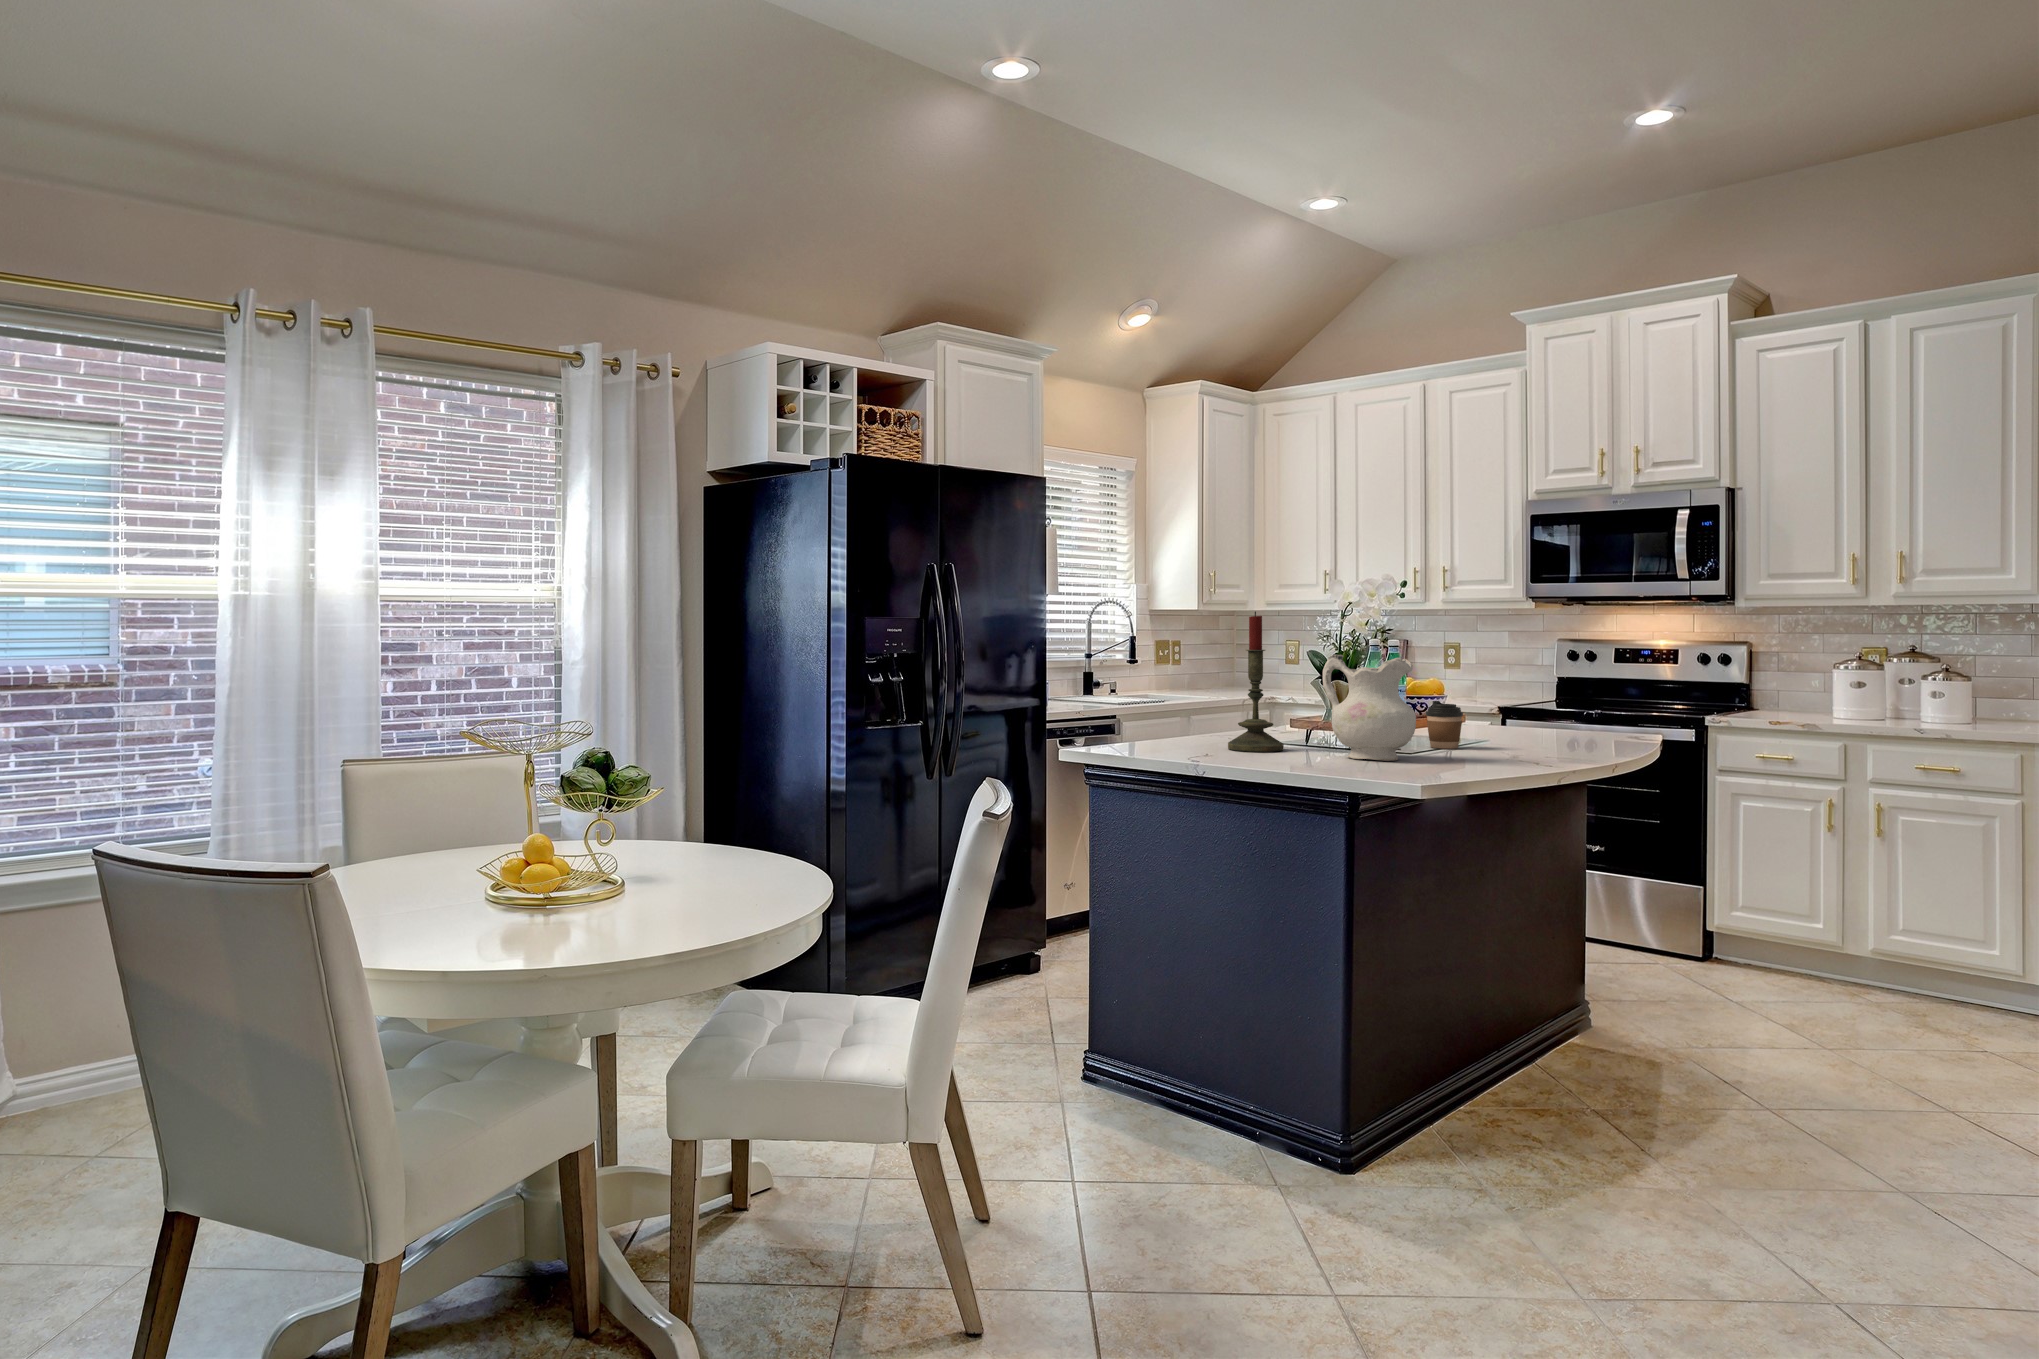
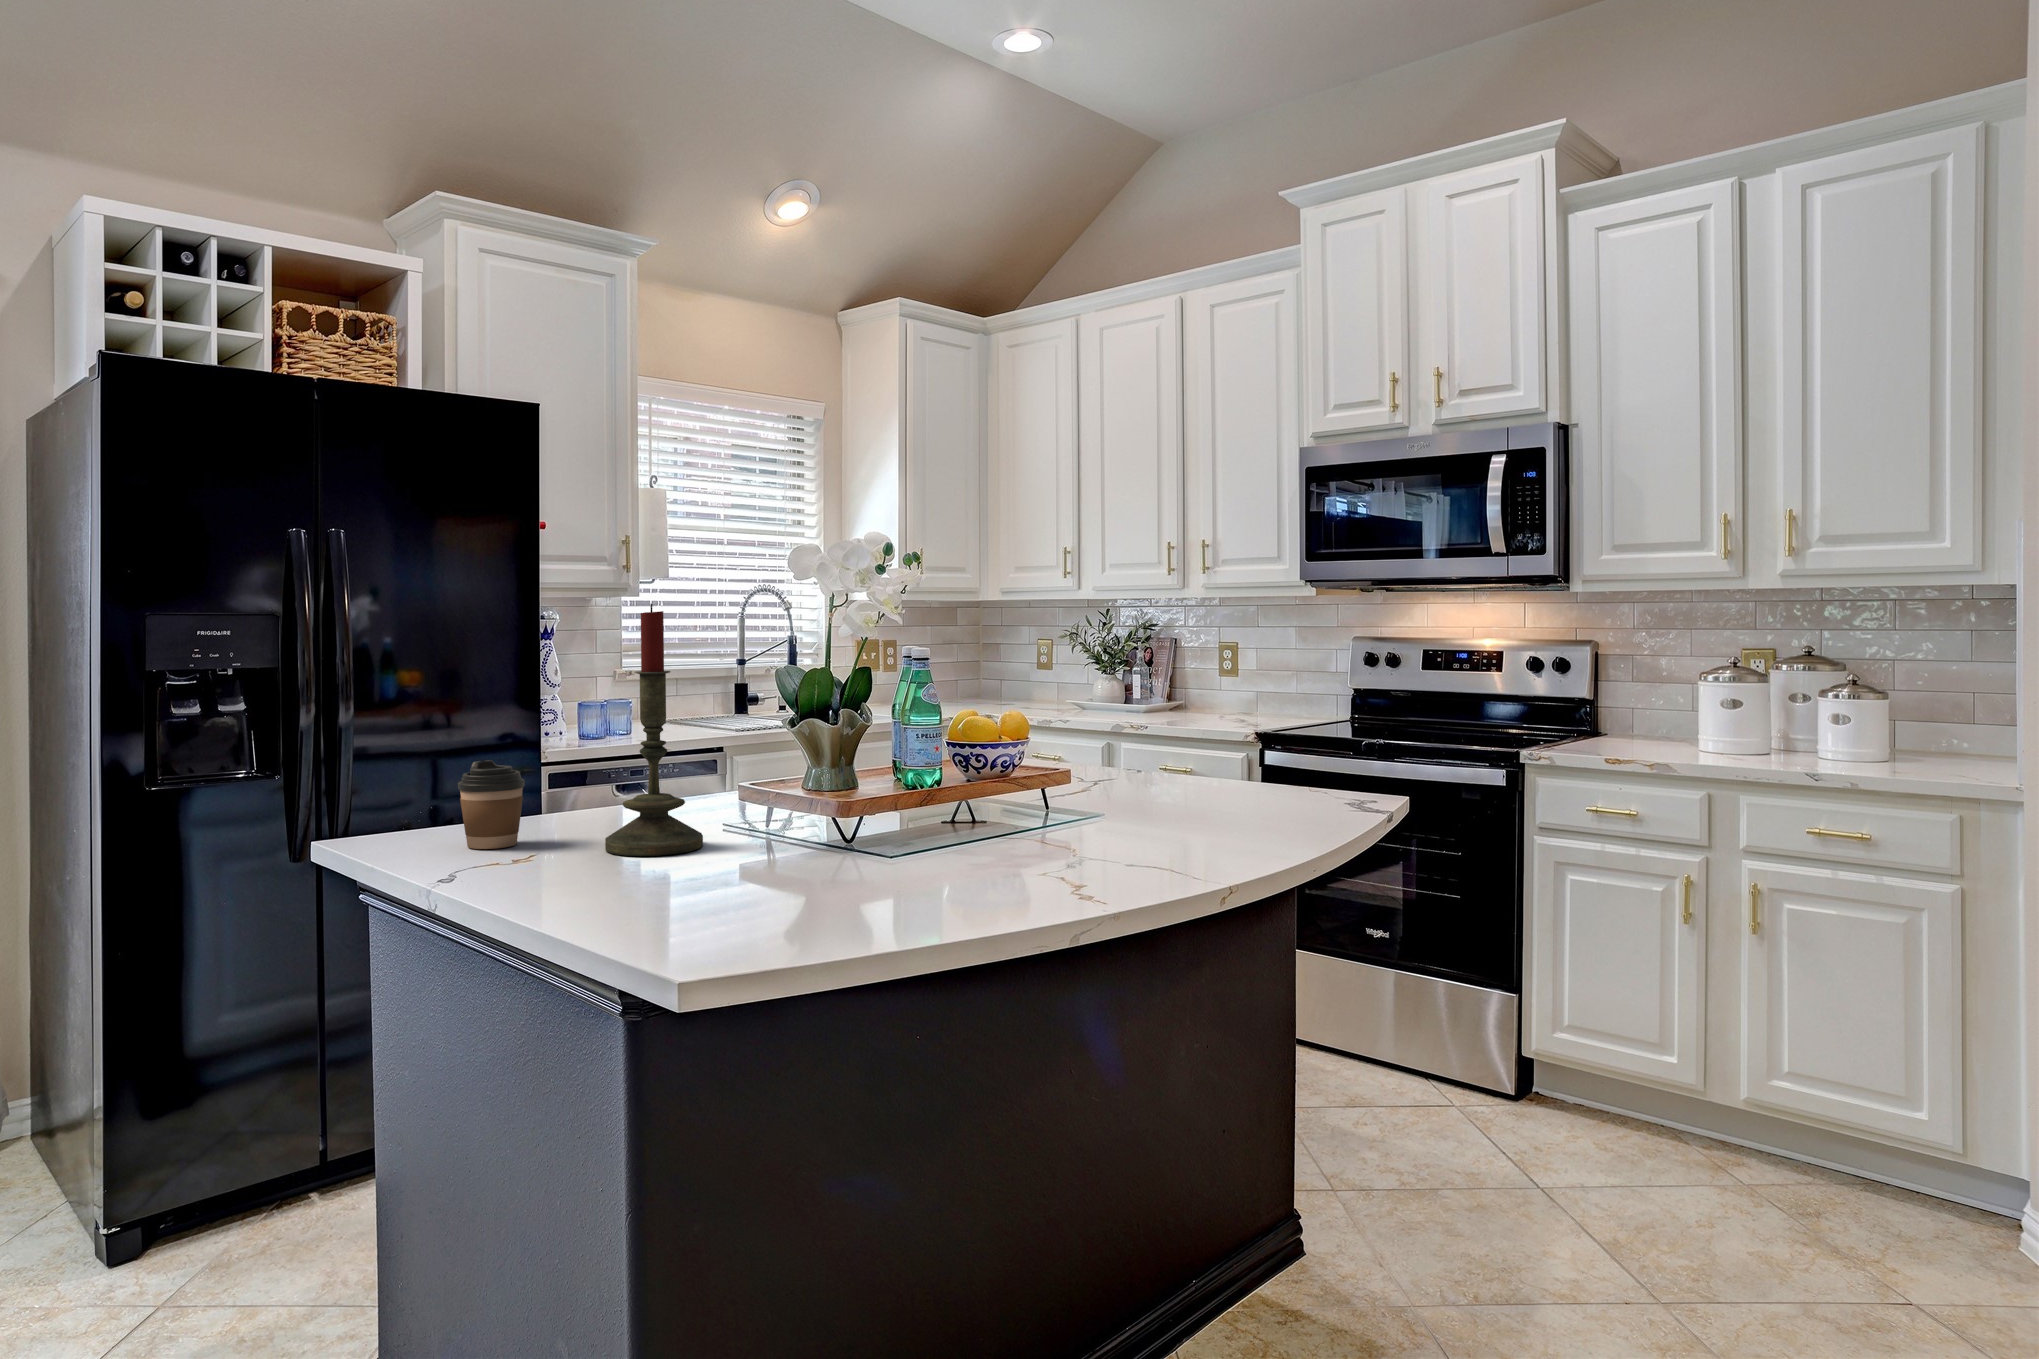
ceramic pitcher: present [1323,654,1416,761] -> none [732,681,882,883]
coffee cup: present [1426,701,1463,749] -> present [458,760,525,849]

